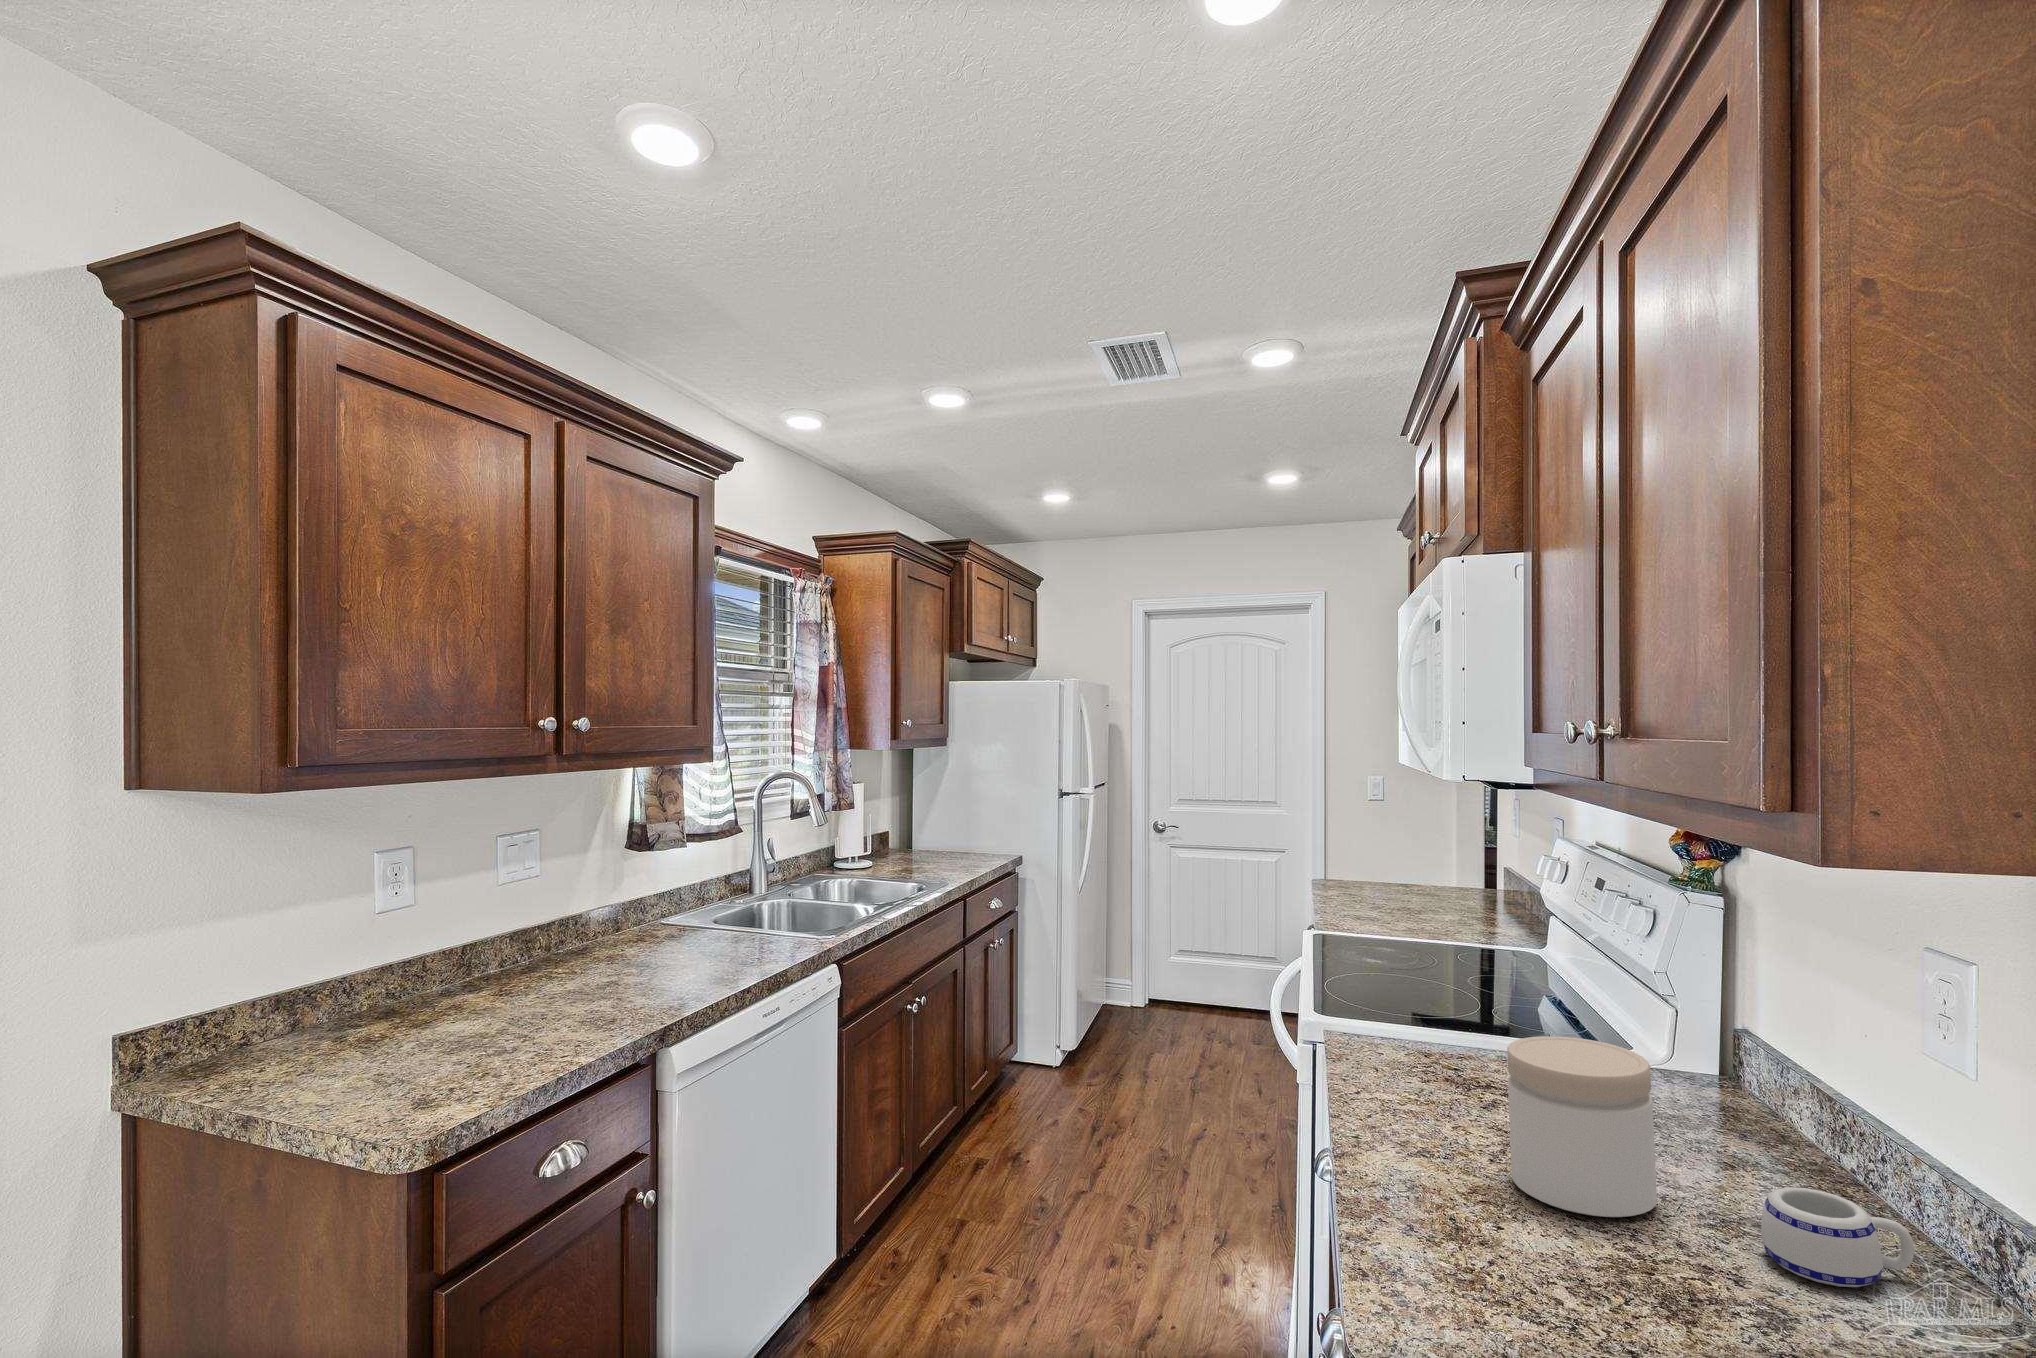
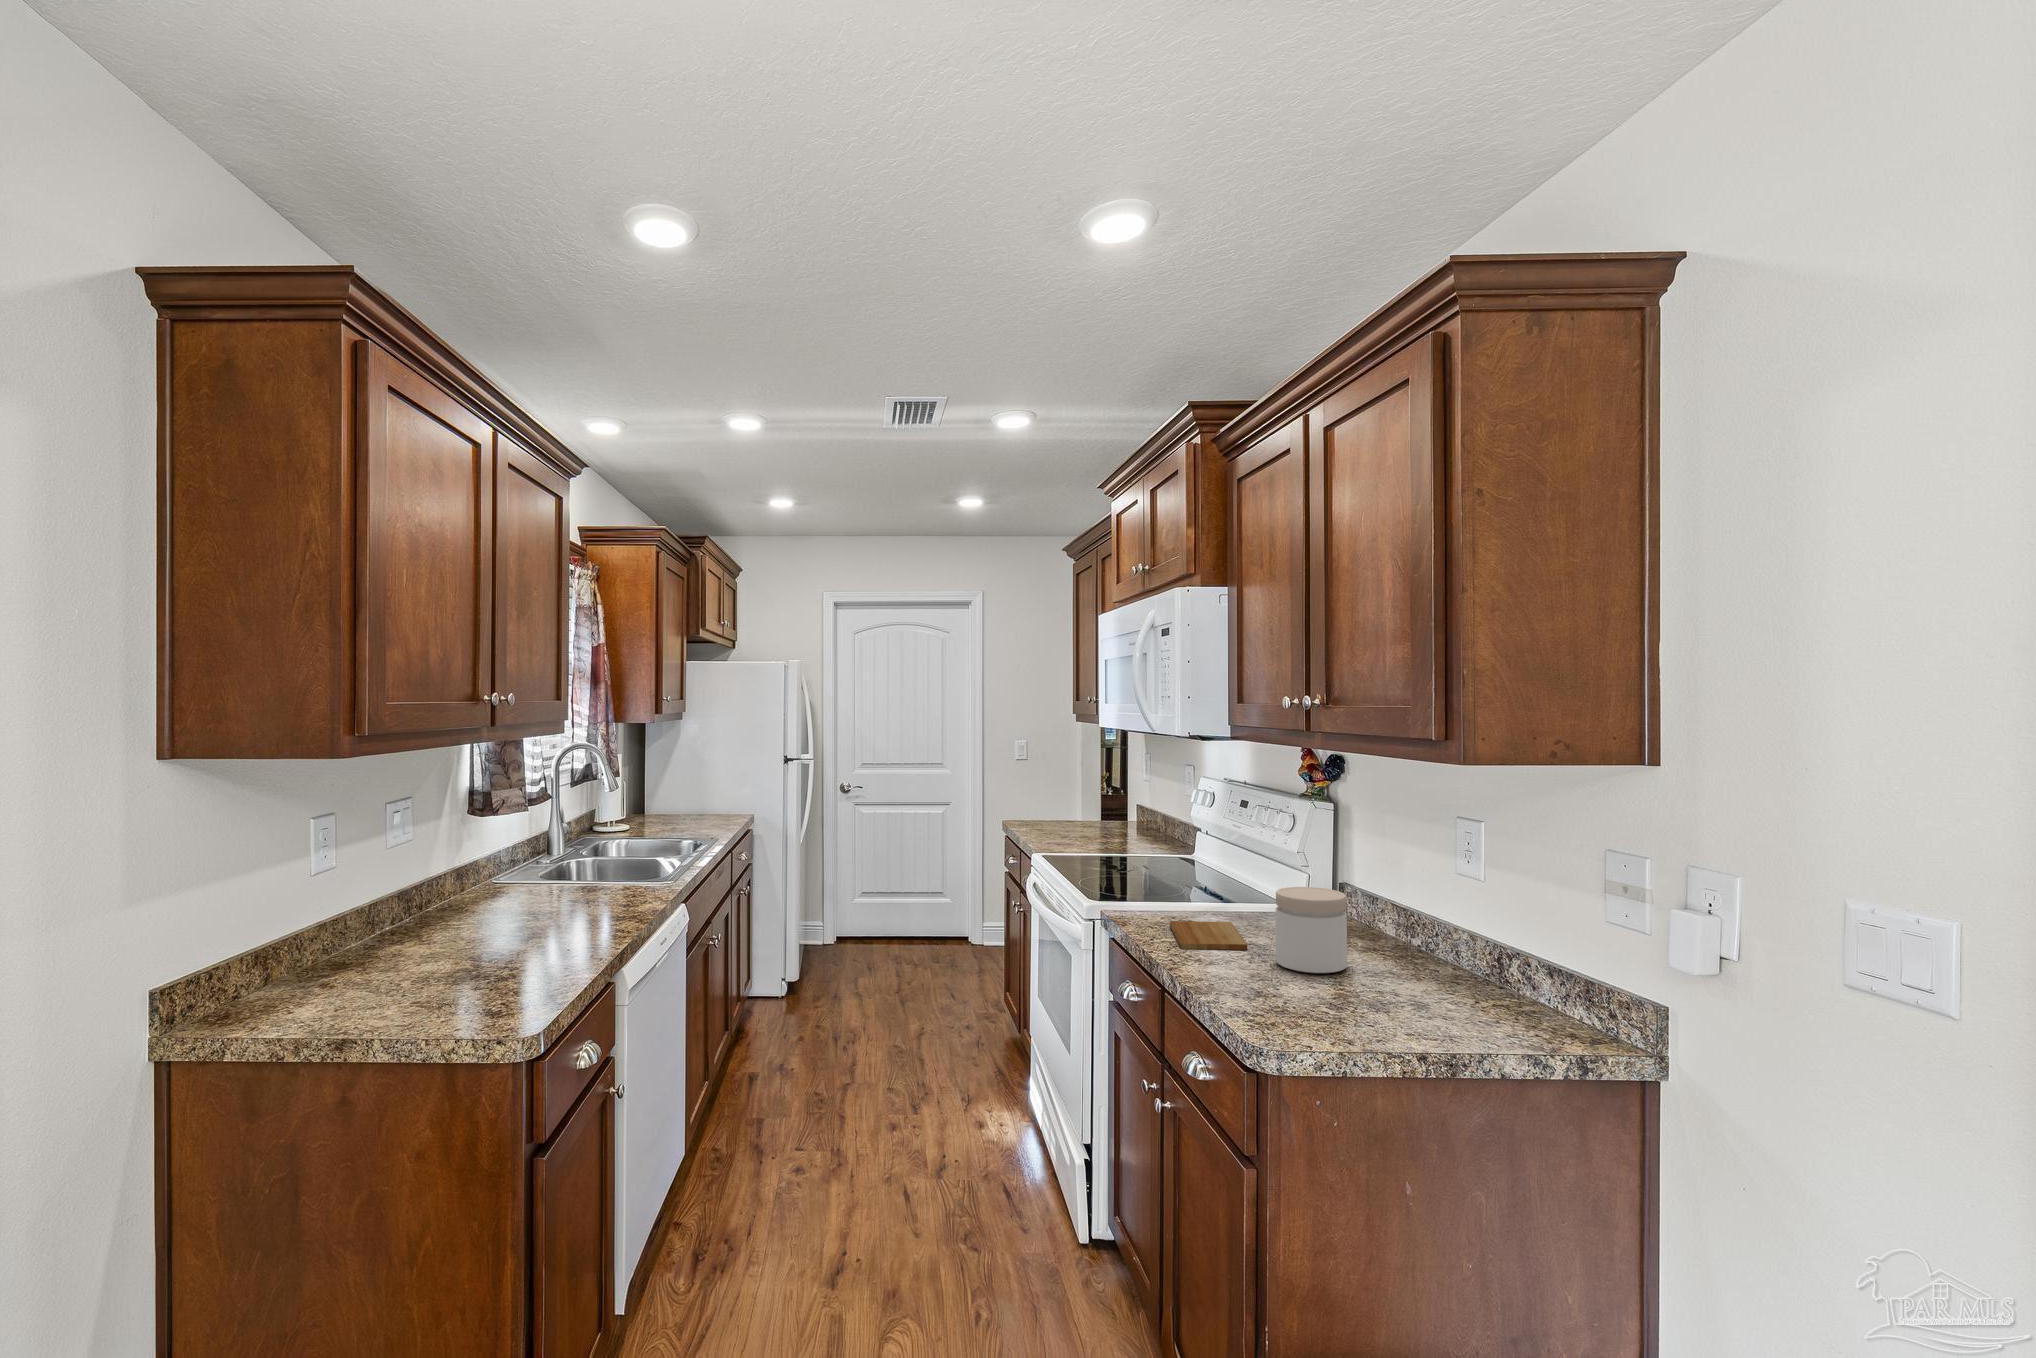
cutting board: none [1363,1060,1492,1135] -> present [1170,921,1247,950]
mug: present [1761,1187,1914,1287] -> none [1398,944,1458,983]

